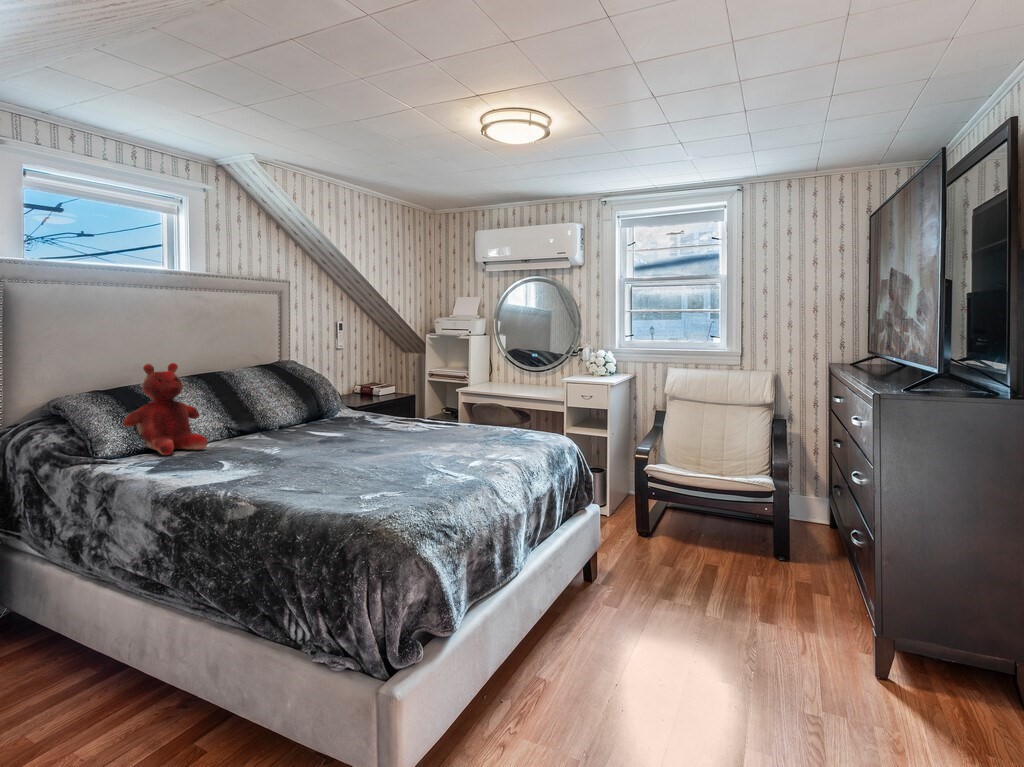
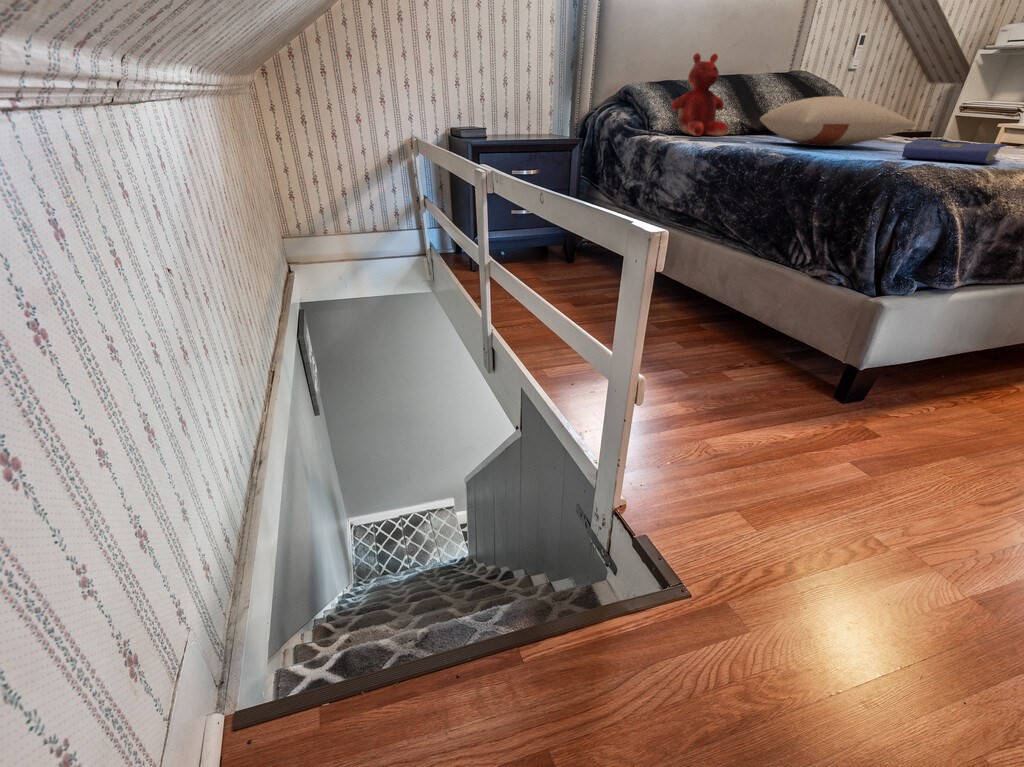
pillow: none [236,415,388,466] -> present [760,96,916,146]
hardcover book: none [377,462,459,488] -> present [902,139,1007,164]

